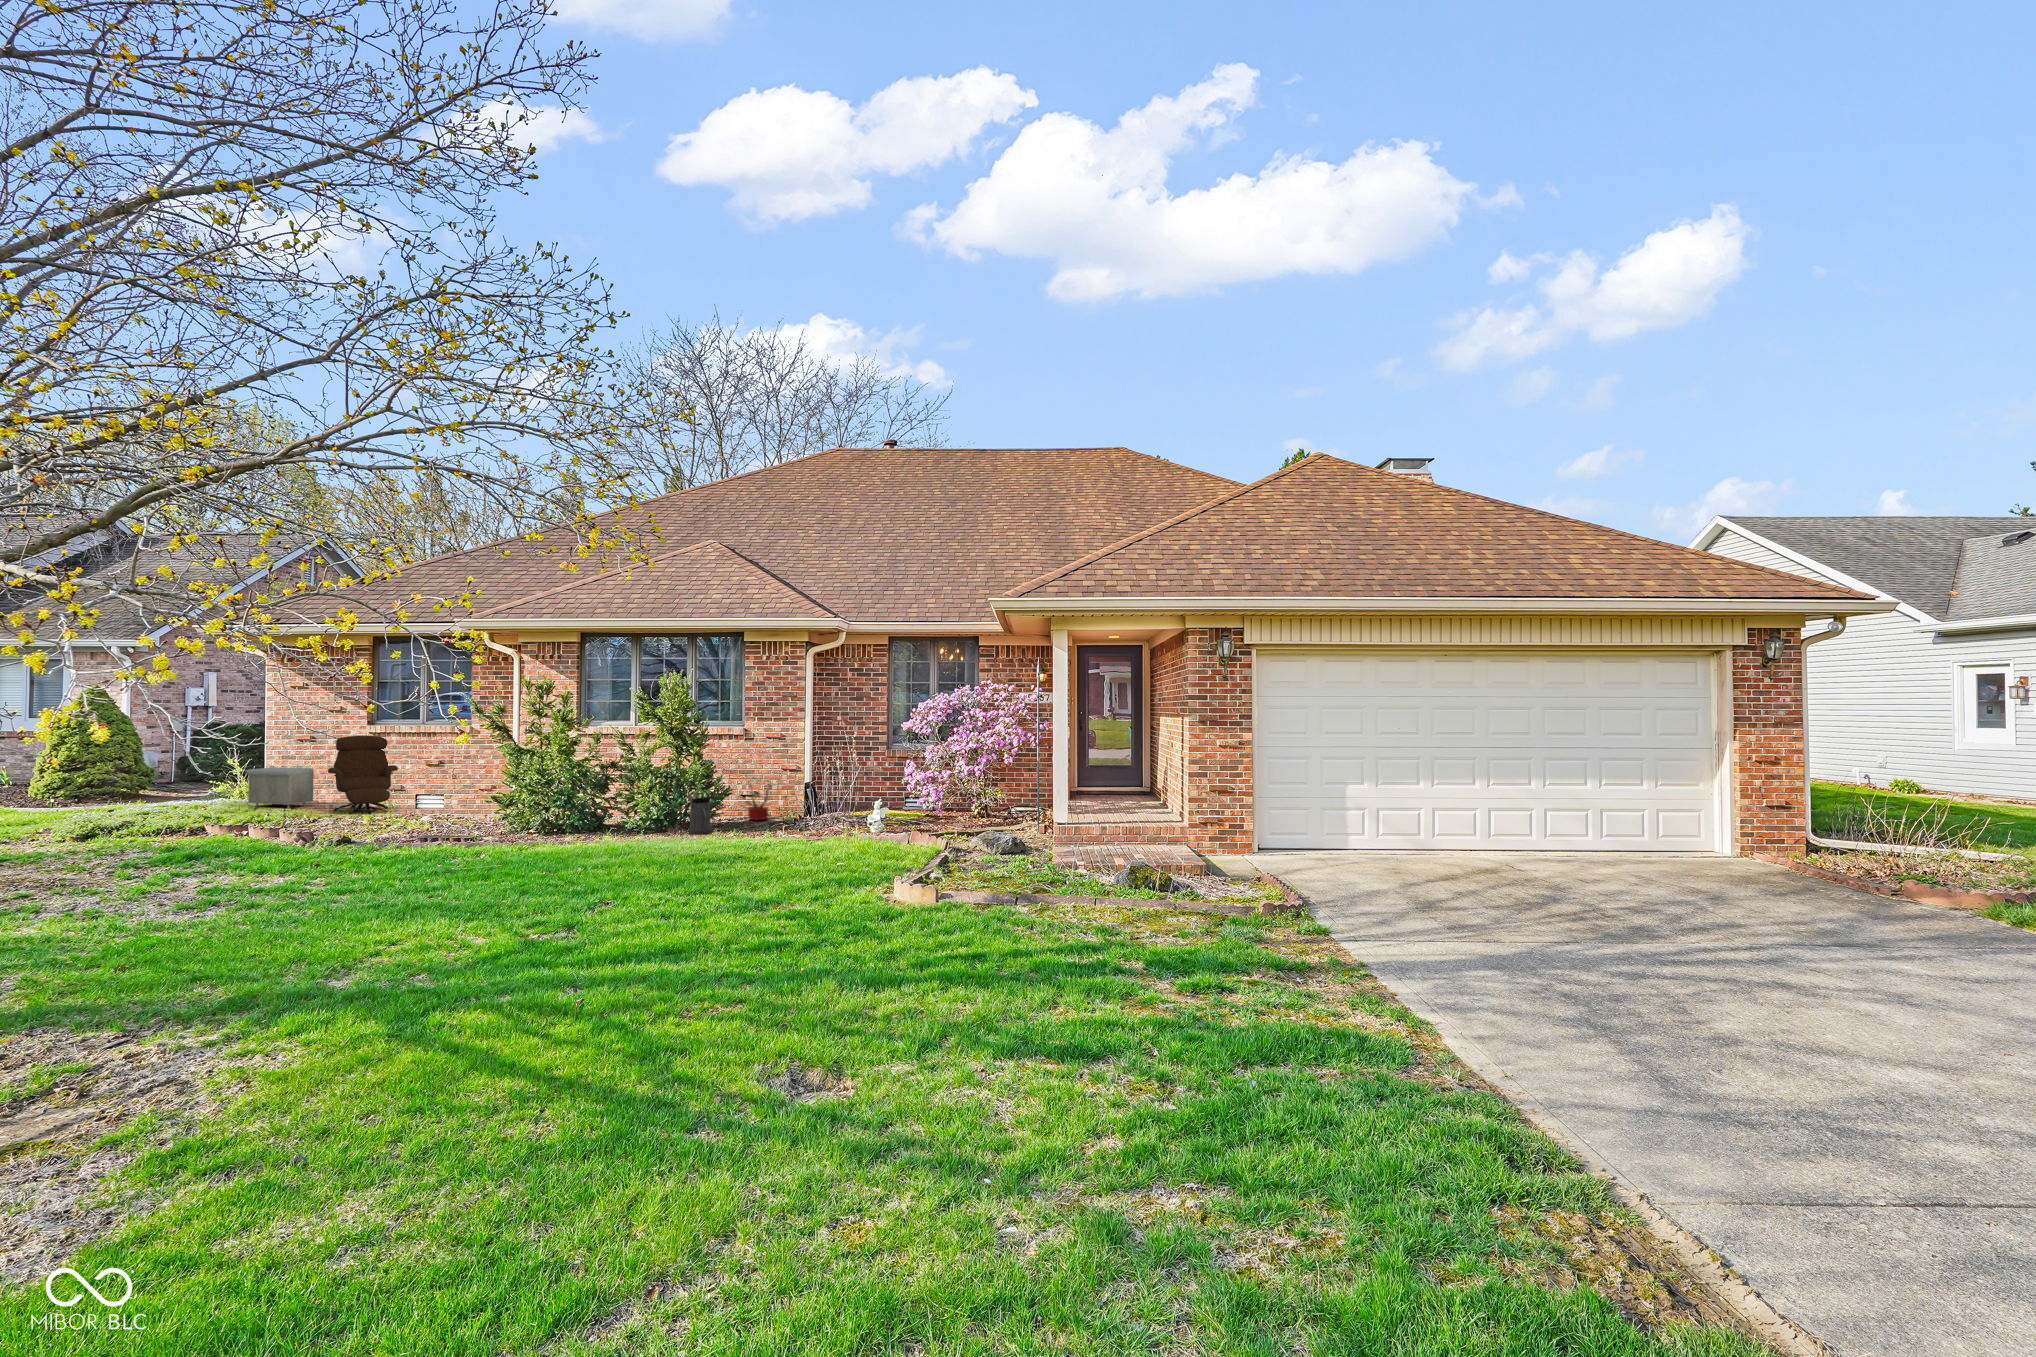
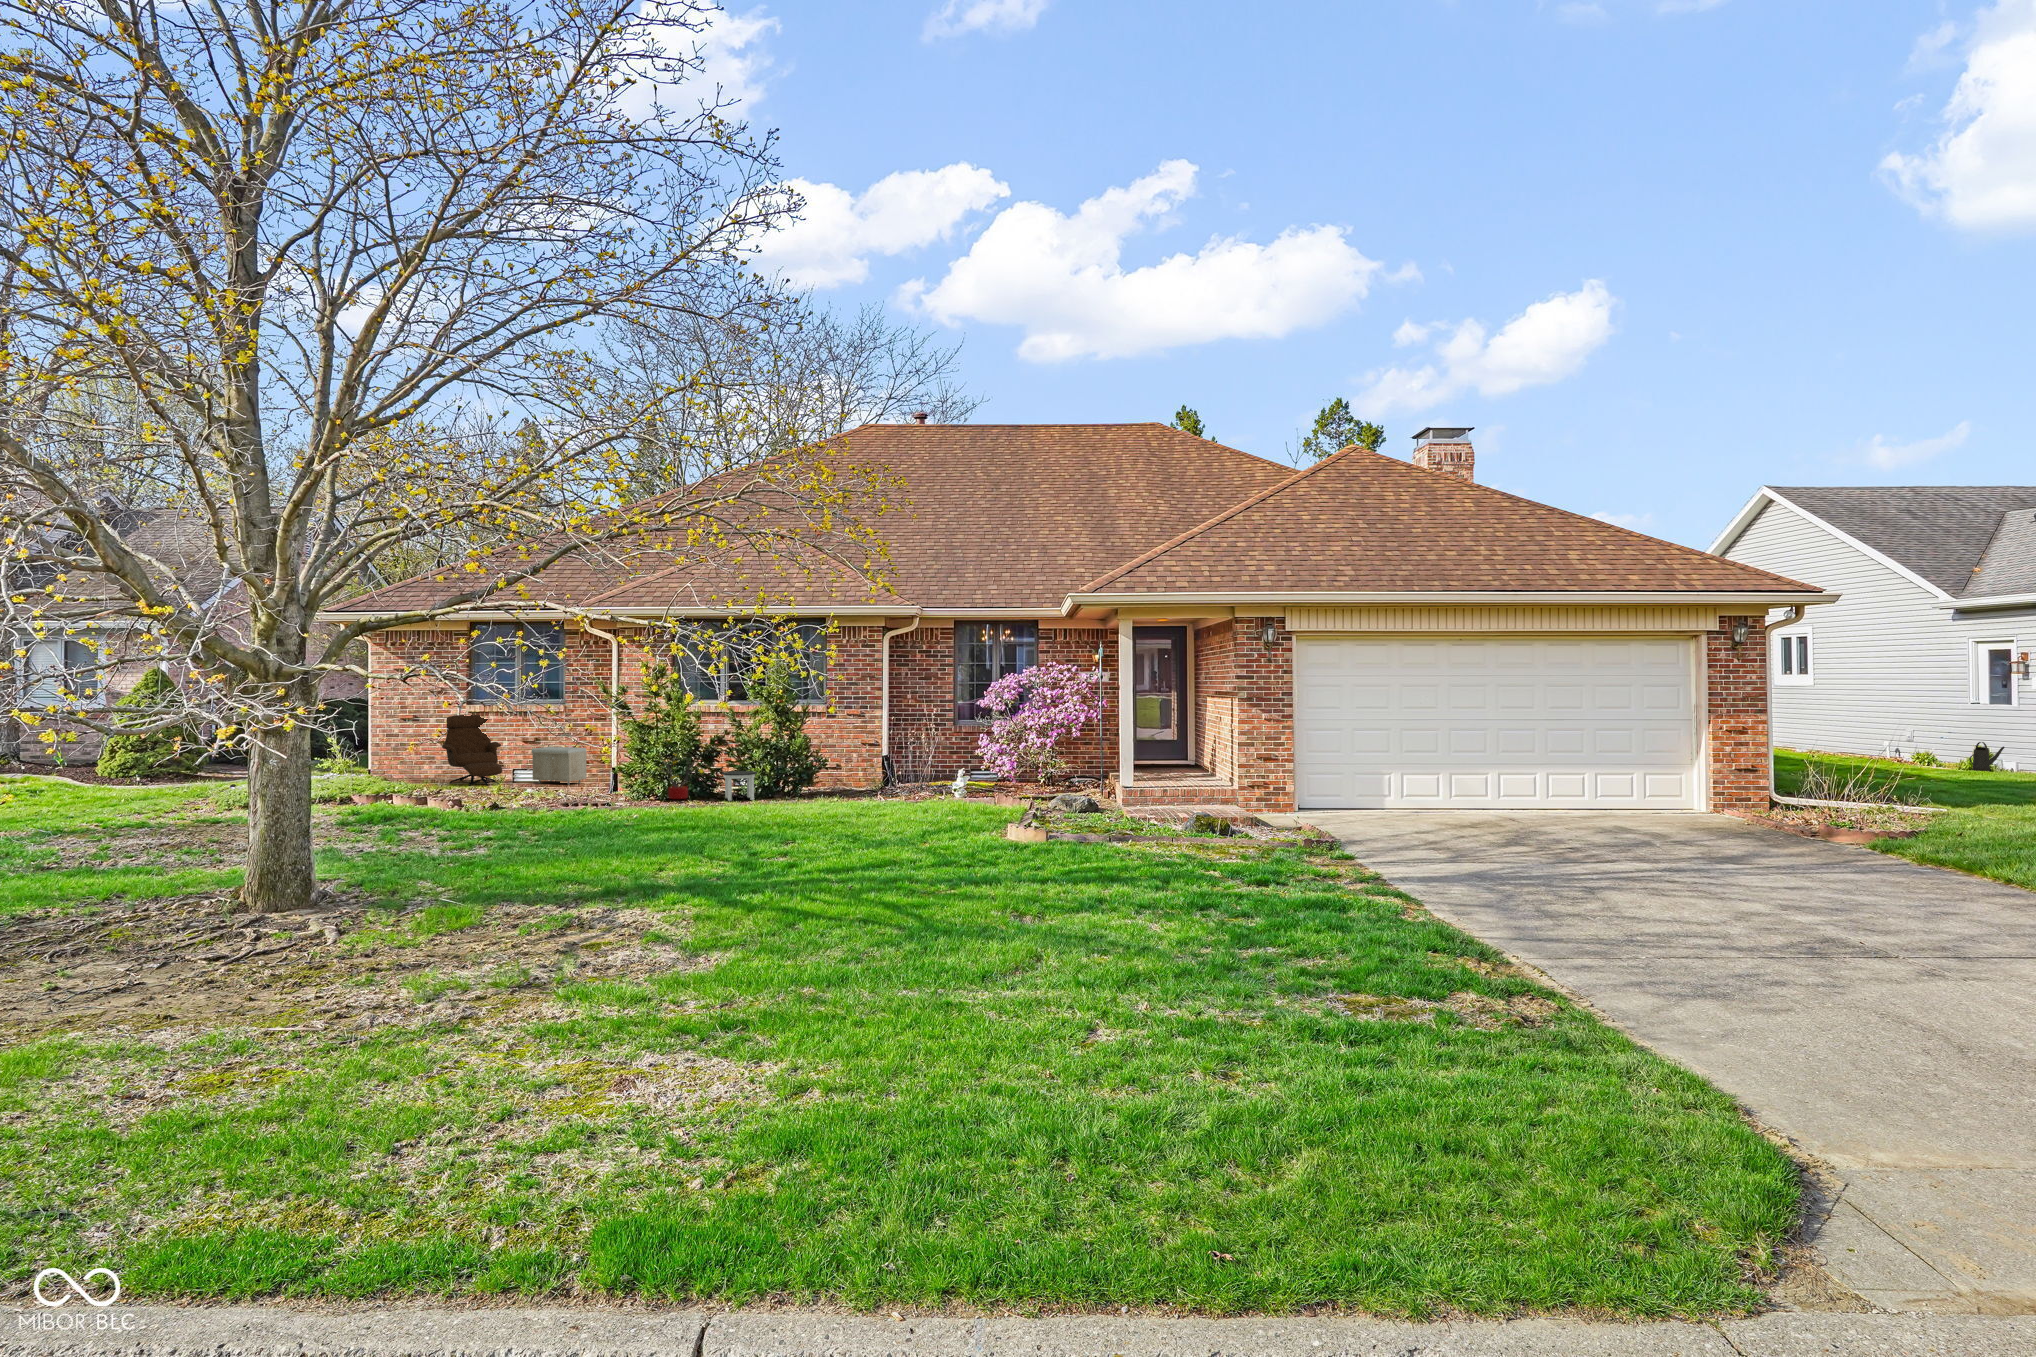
storage bench: present [248,768,314,808] -> present [531,747,587,785]
decorative plant: present [748,780,780,820] -> present [667,754,703,799]
watering can: present [689,790,712,834] -> present [1969,742,2004,771]
round table: none [605,801,648,835] -> present [722,771,757,801]

